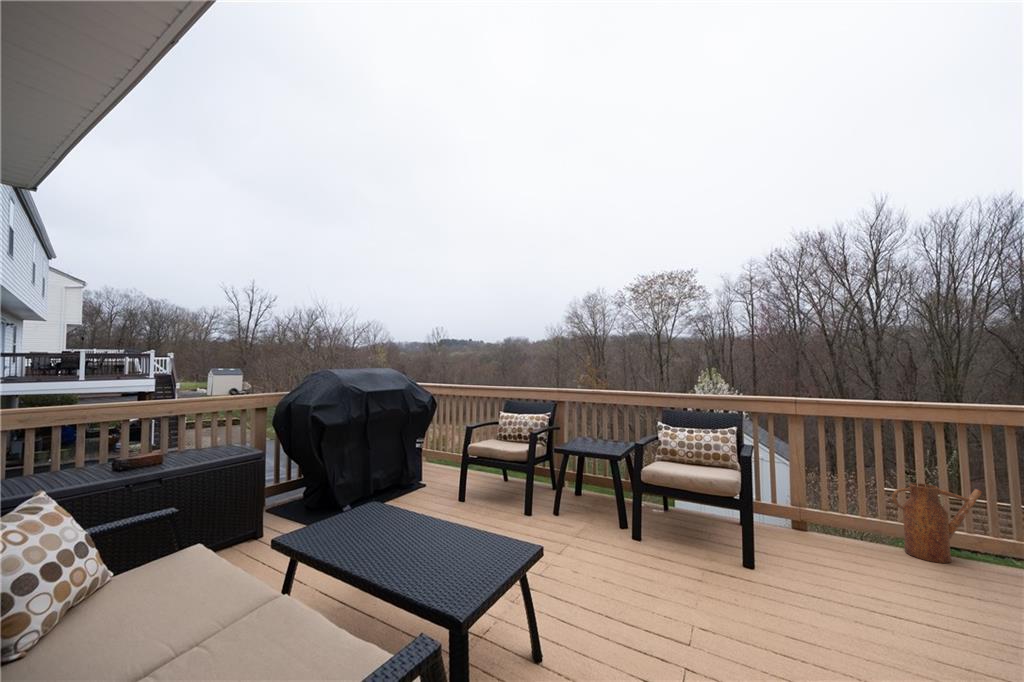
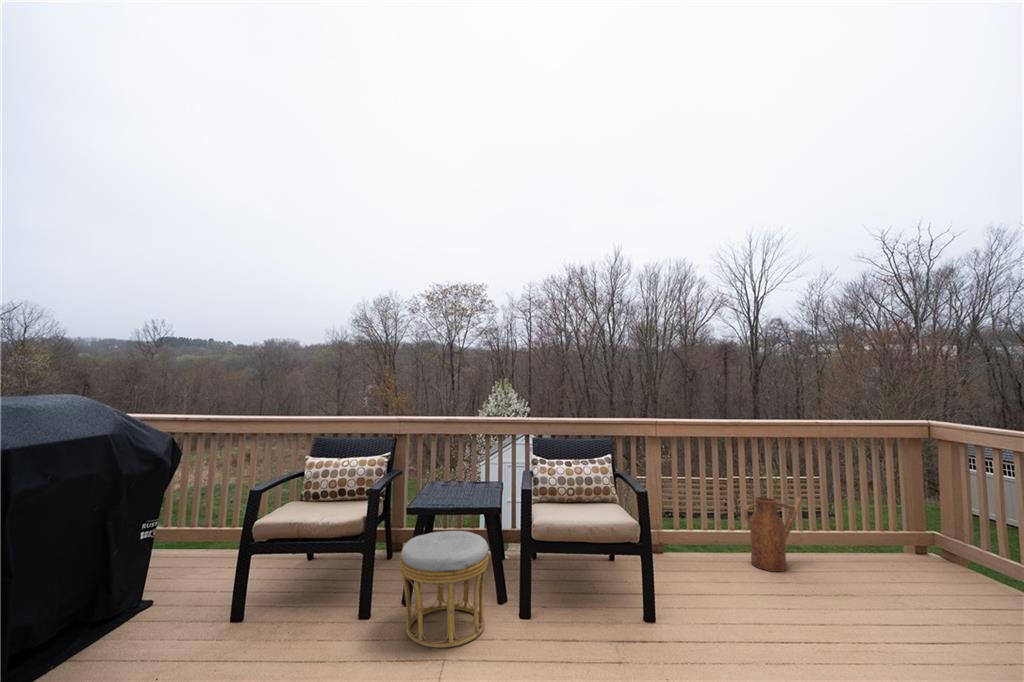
ottoman: none [542,467,604,539] -> present [400,531,489,648]

